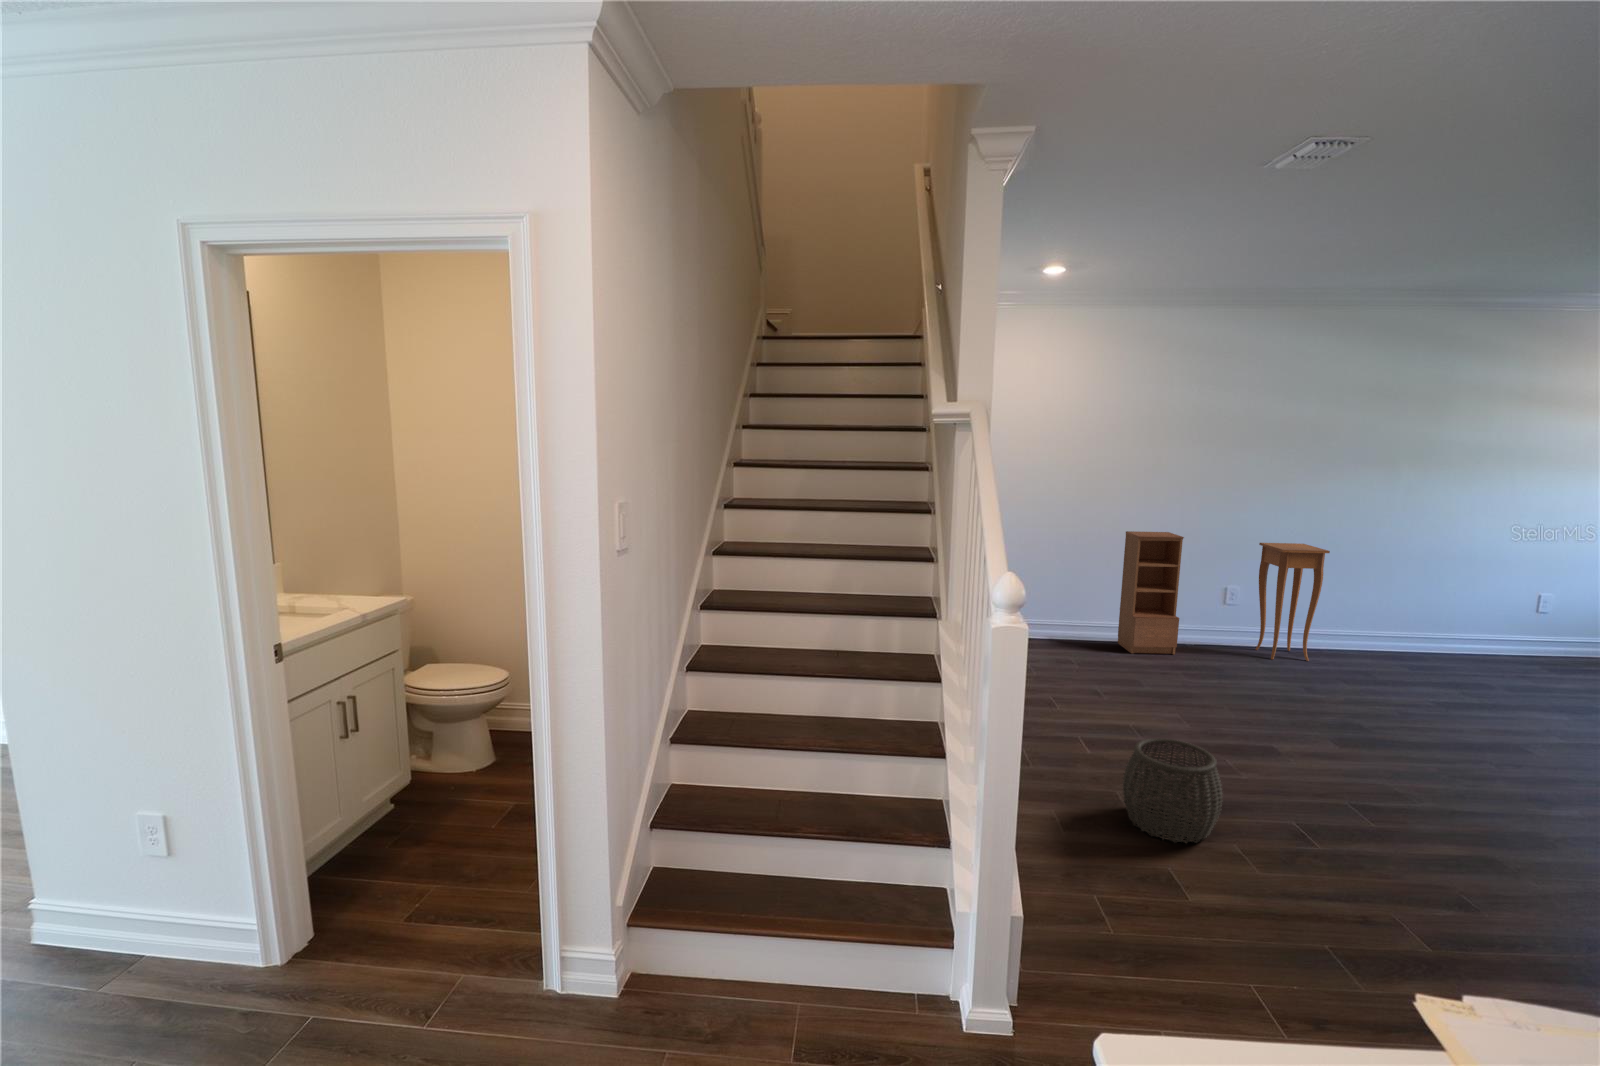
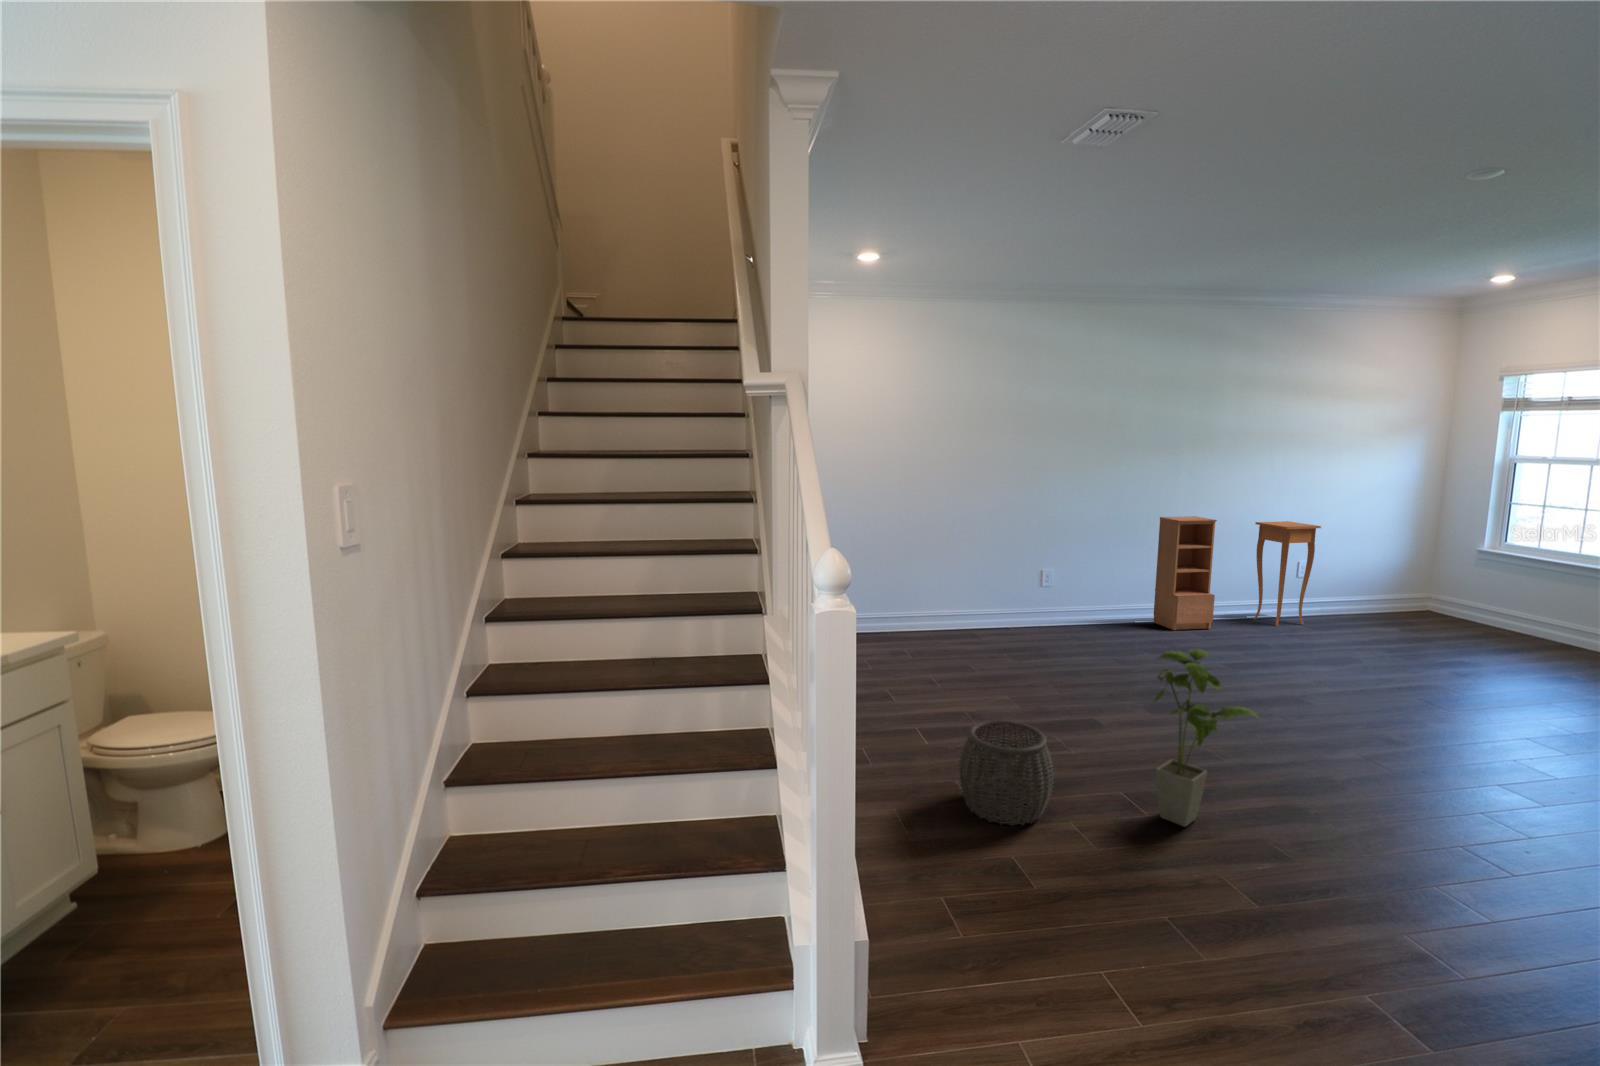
bookcase: present [1118,531,1184,654] -> present [1154,516,1217,630]
side table: present [1255,543,1330,661] -> present [1254,521,1321,626]
house plant: none [1334,685,1466,867] -> present [1153,649,1263,827]

